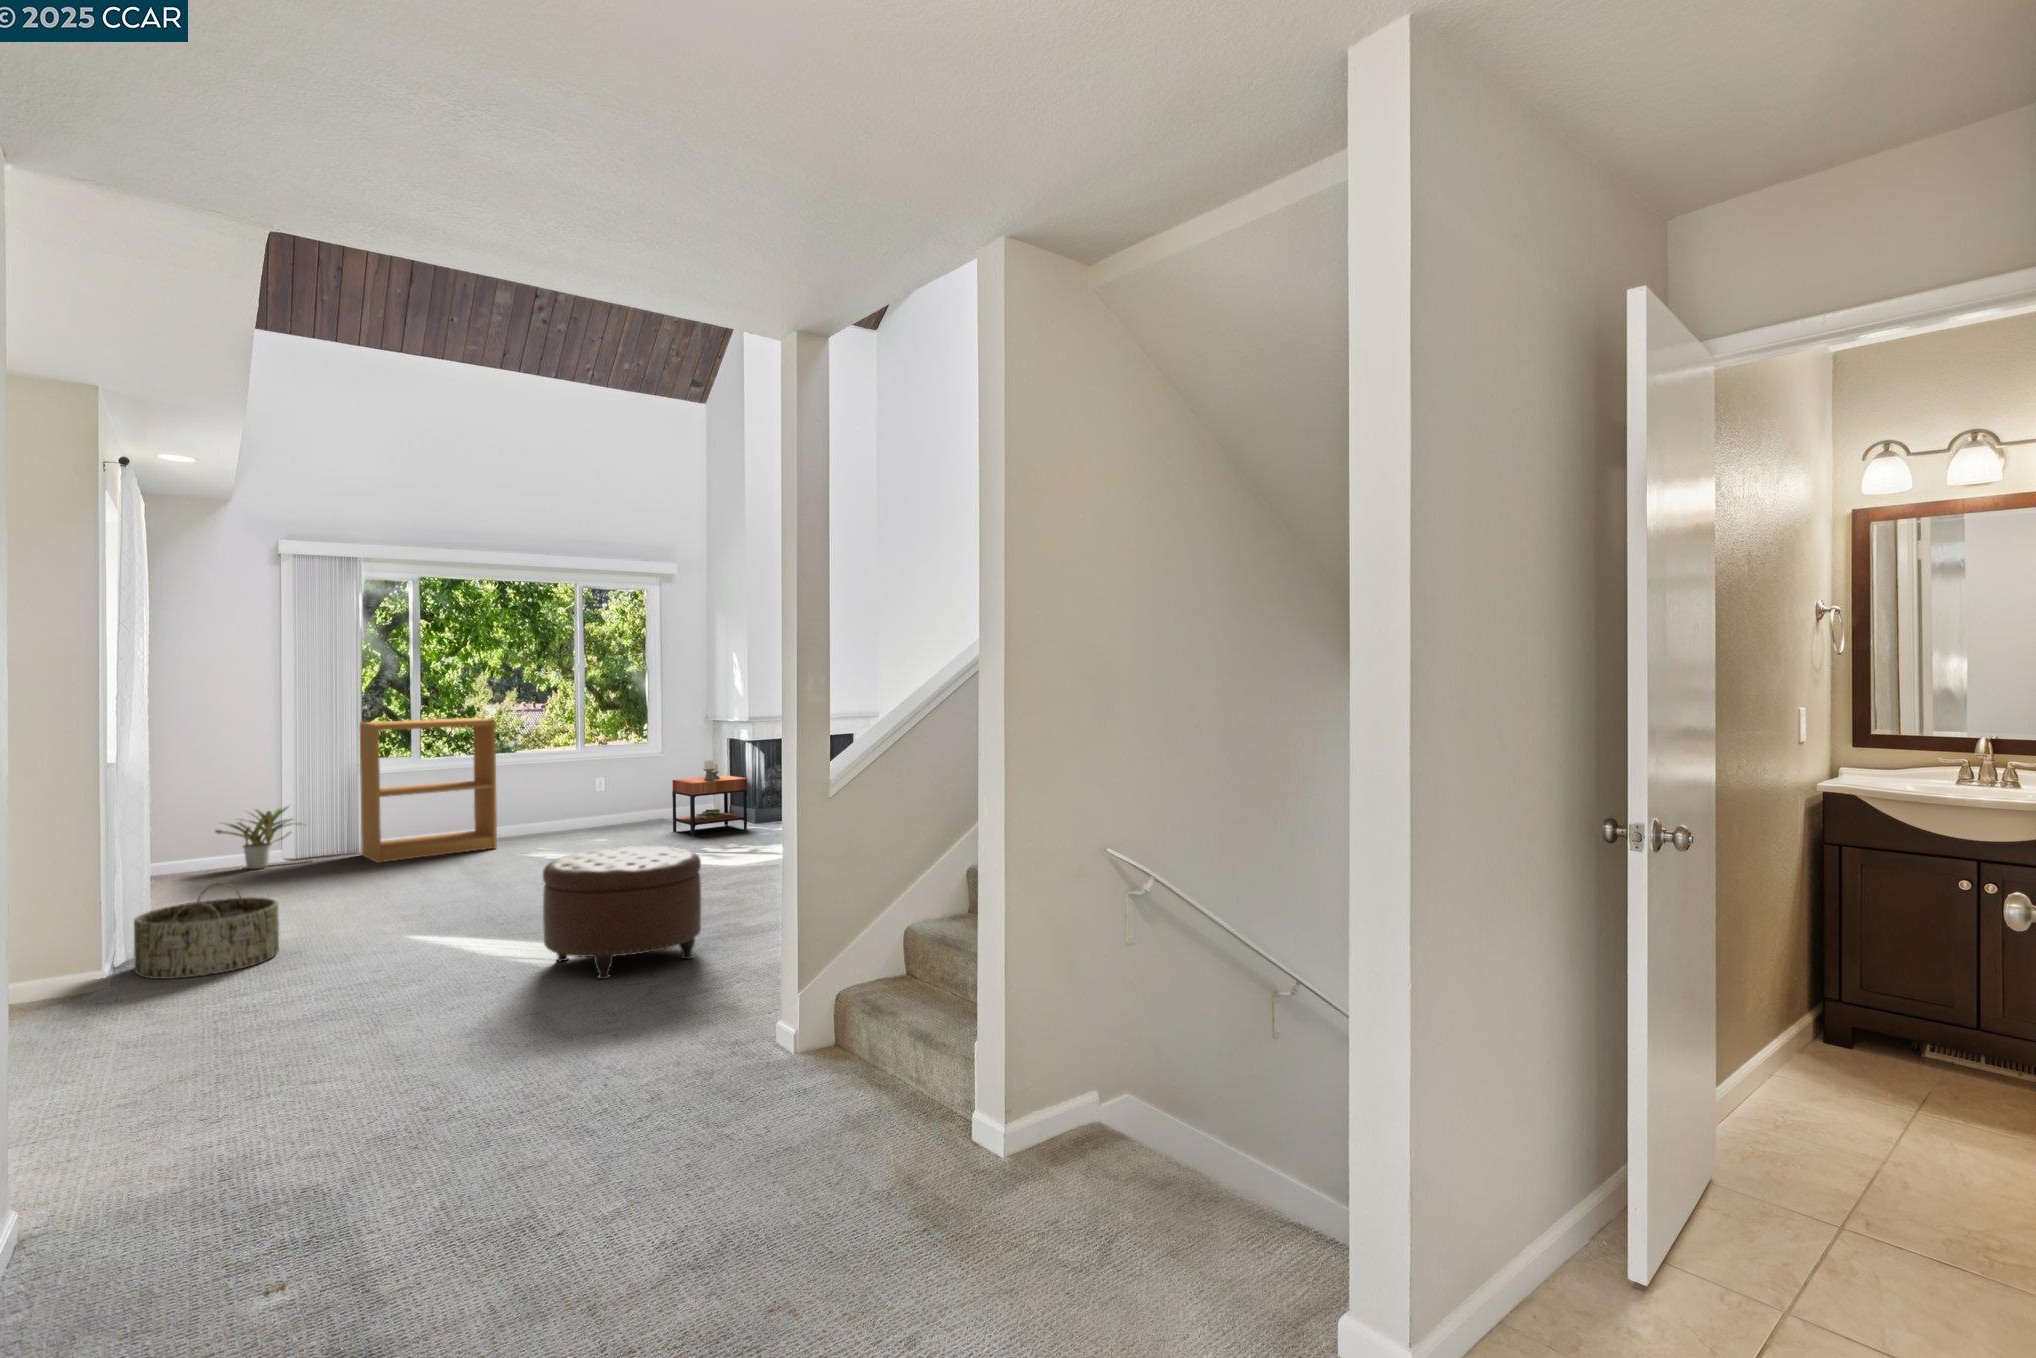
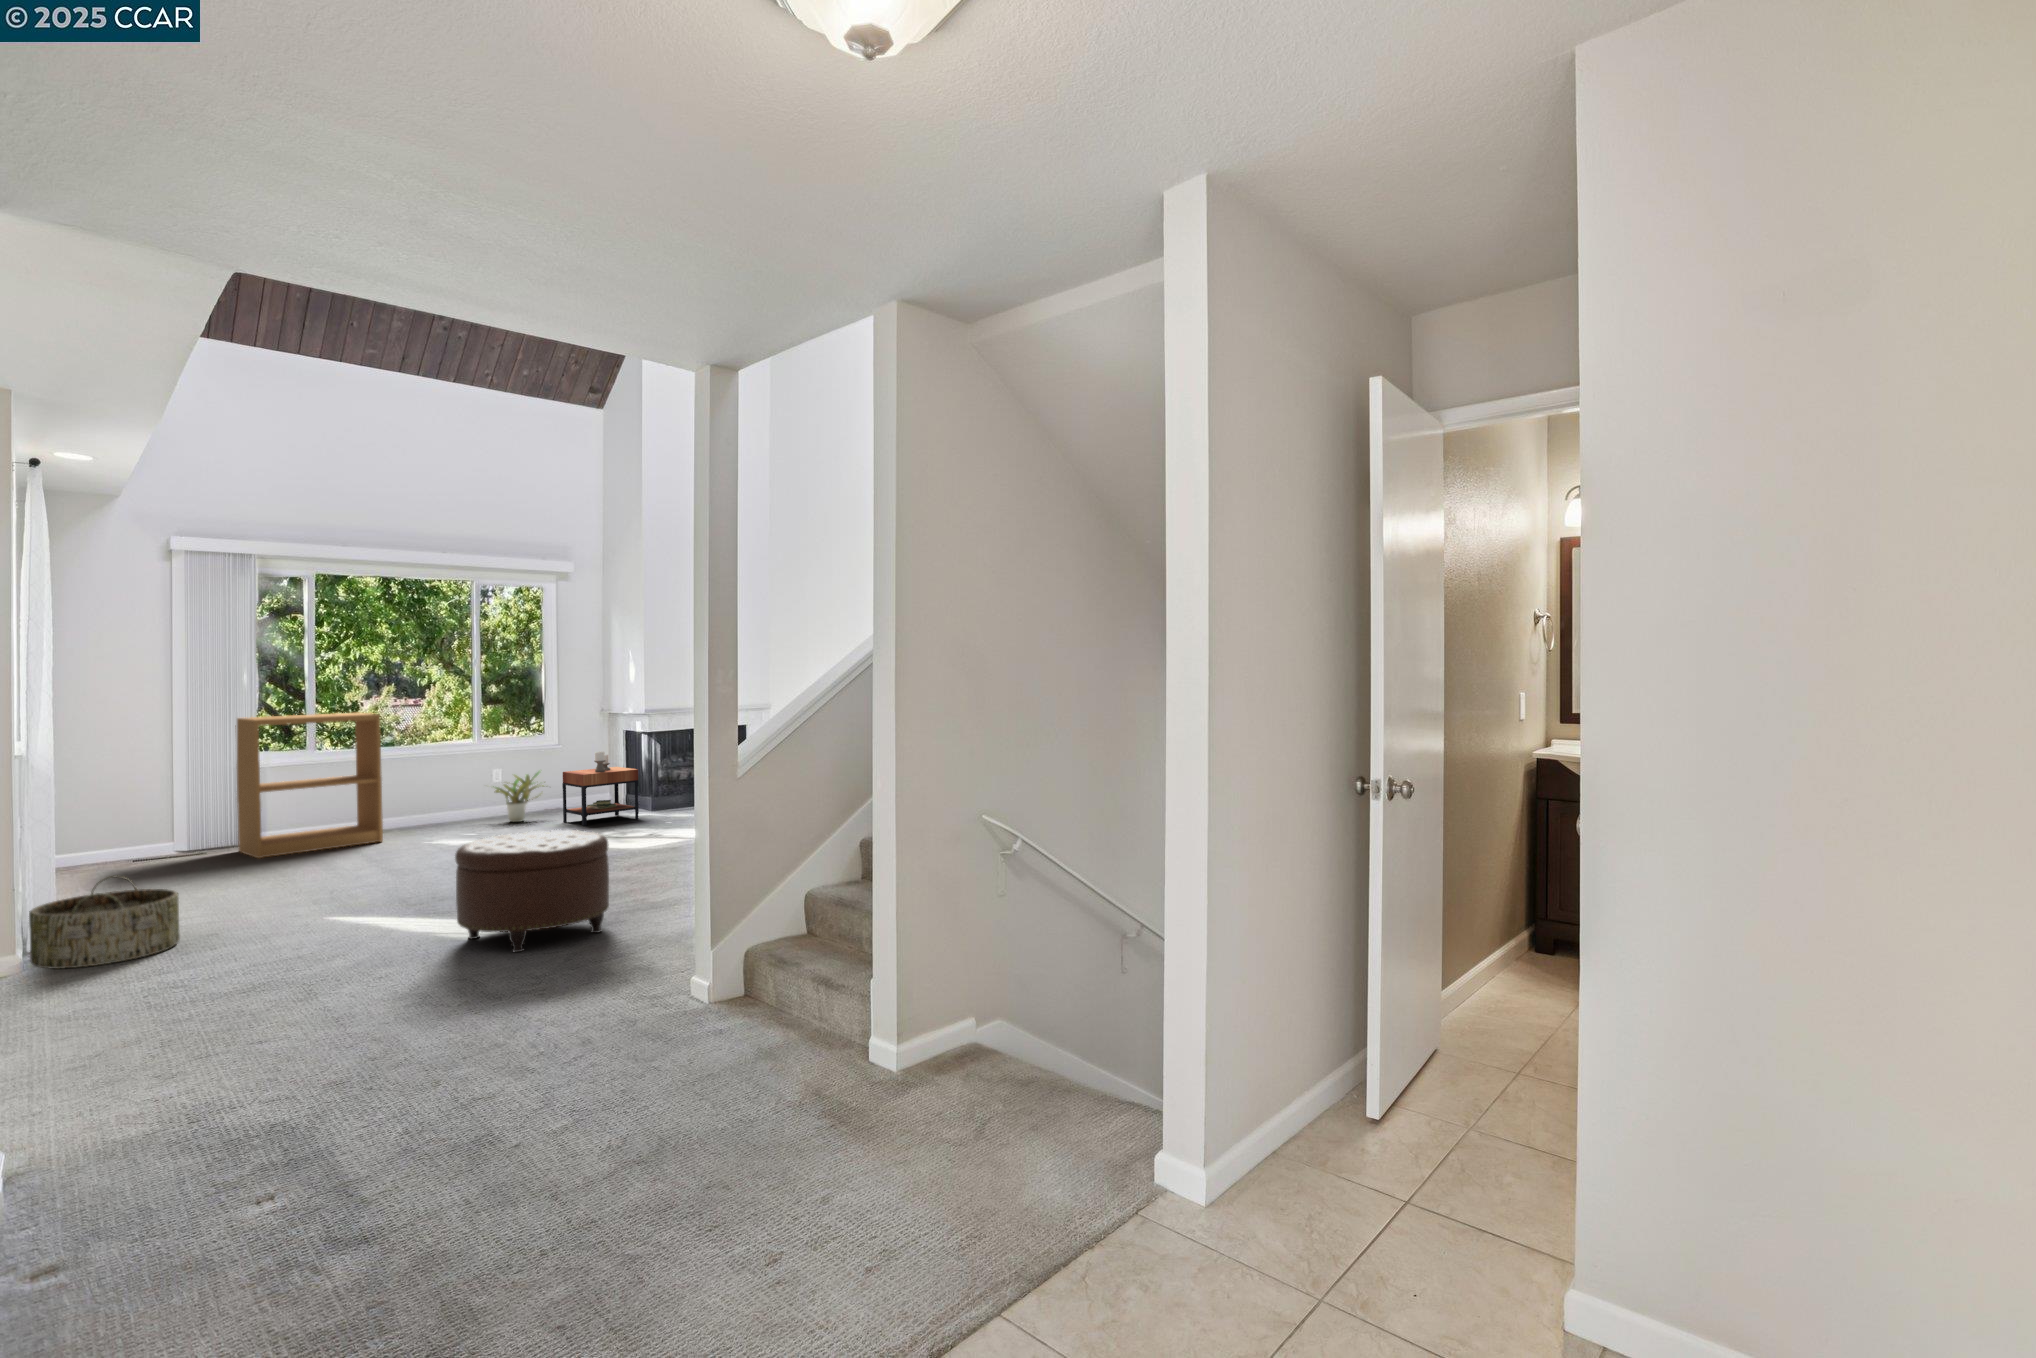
potted plant: present [215,807,292,869] -> present [495,772,543,822]

